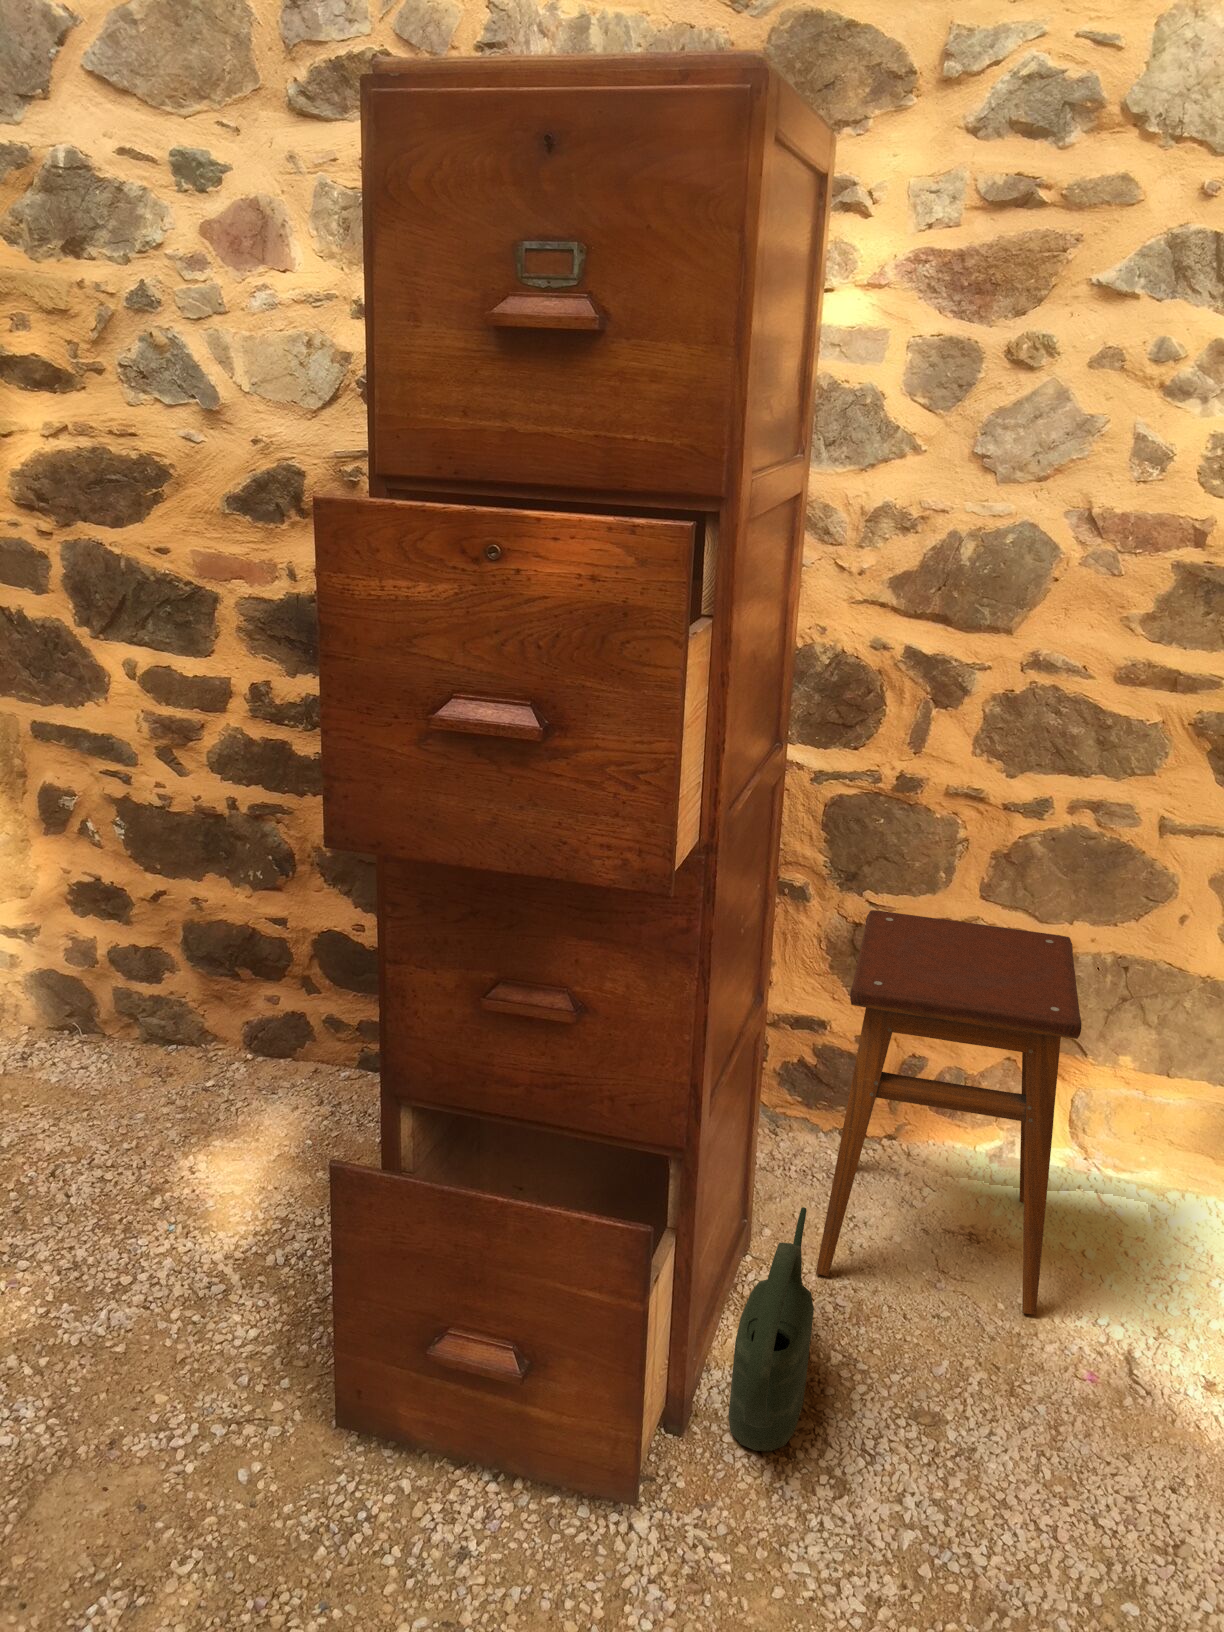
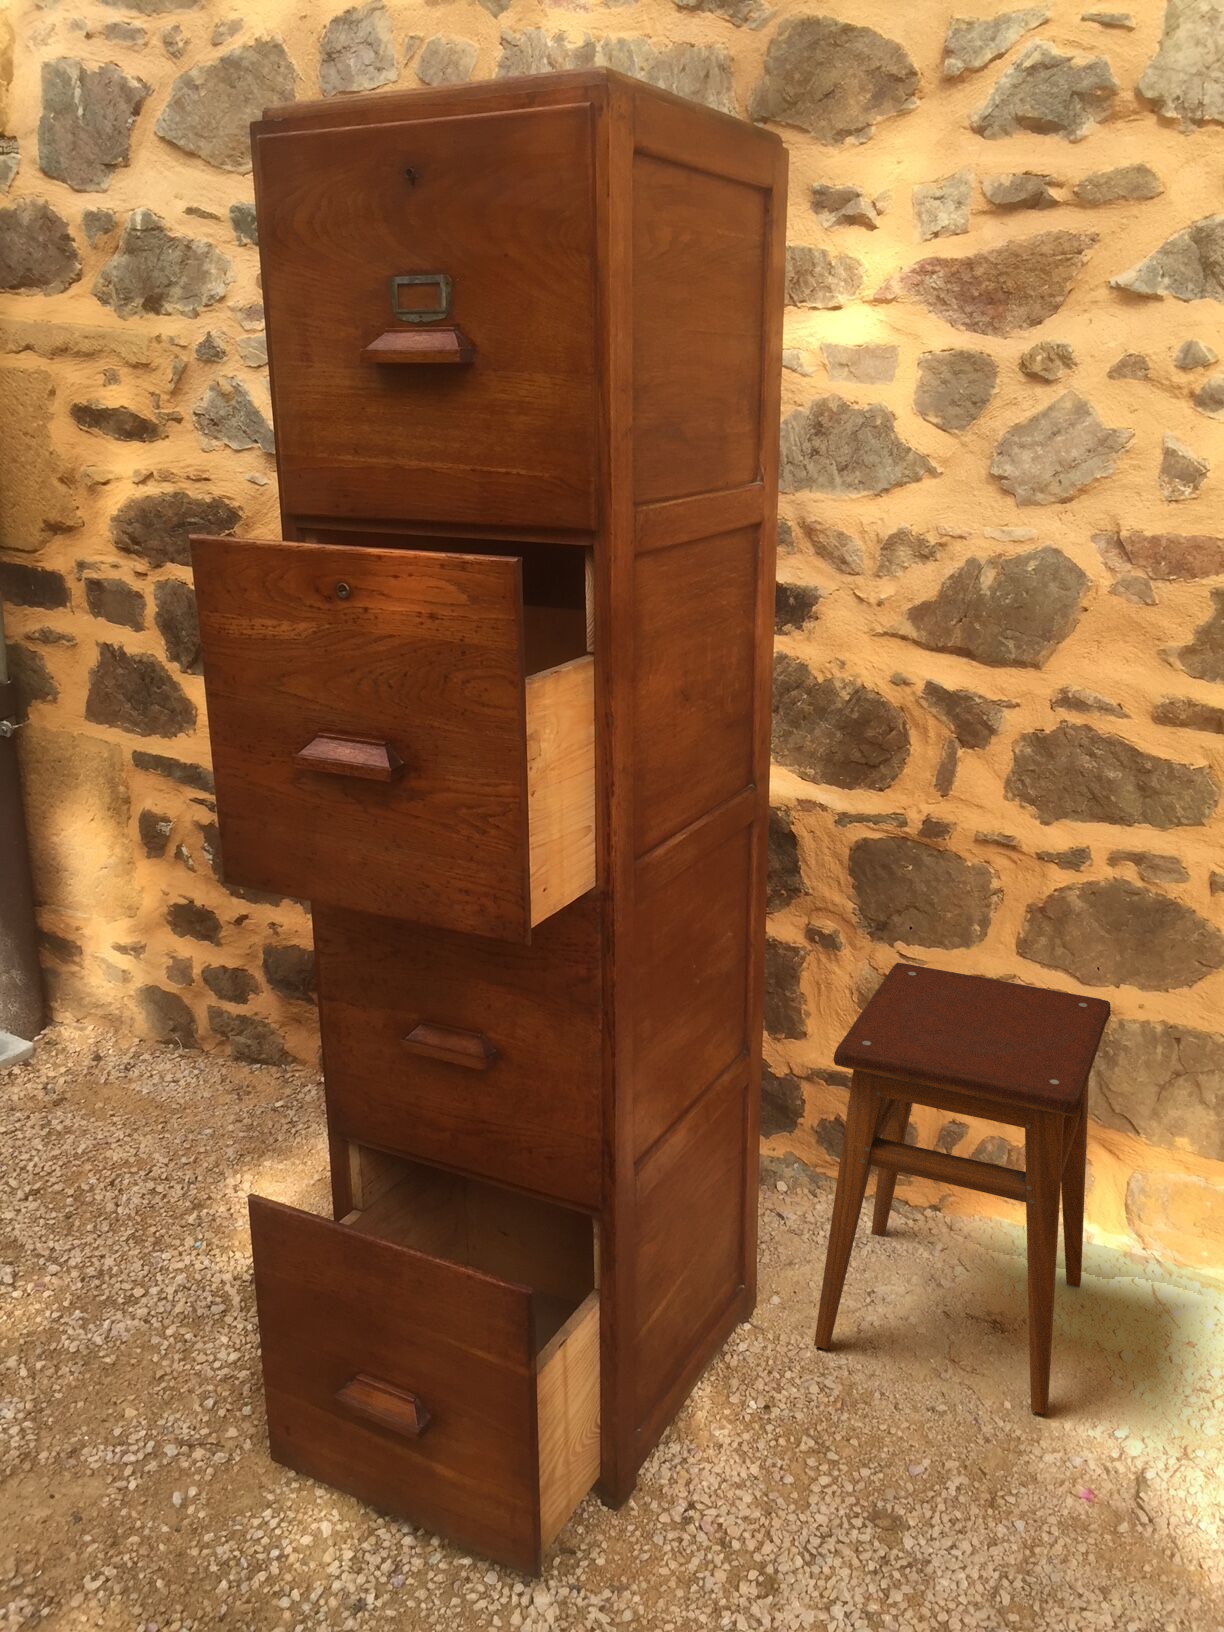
watering can: present [728,1207,814,1451] -> none [660,1276,789,1537]

